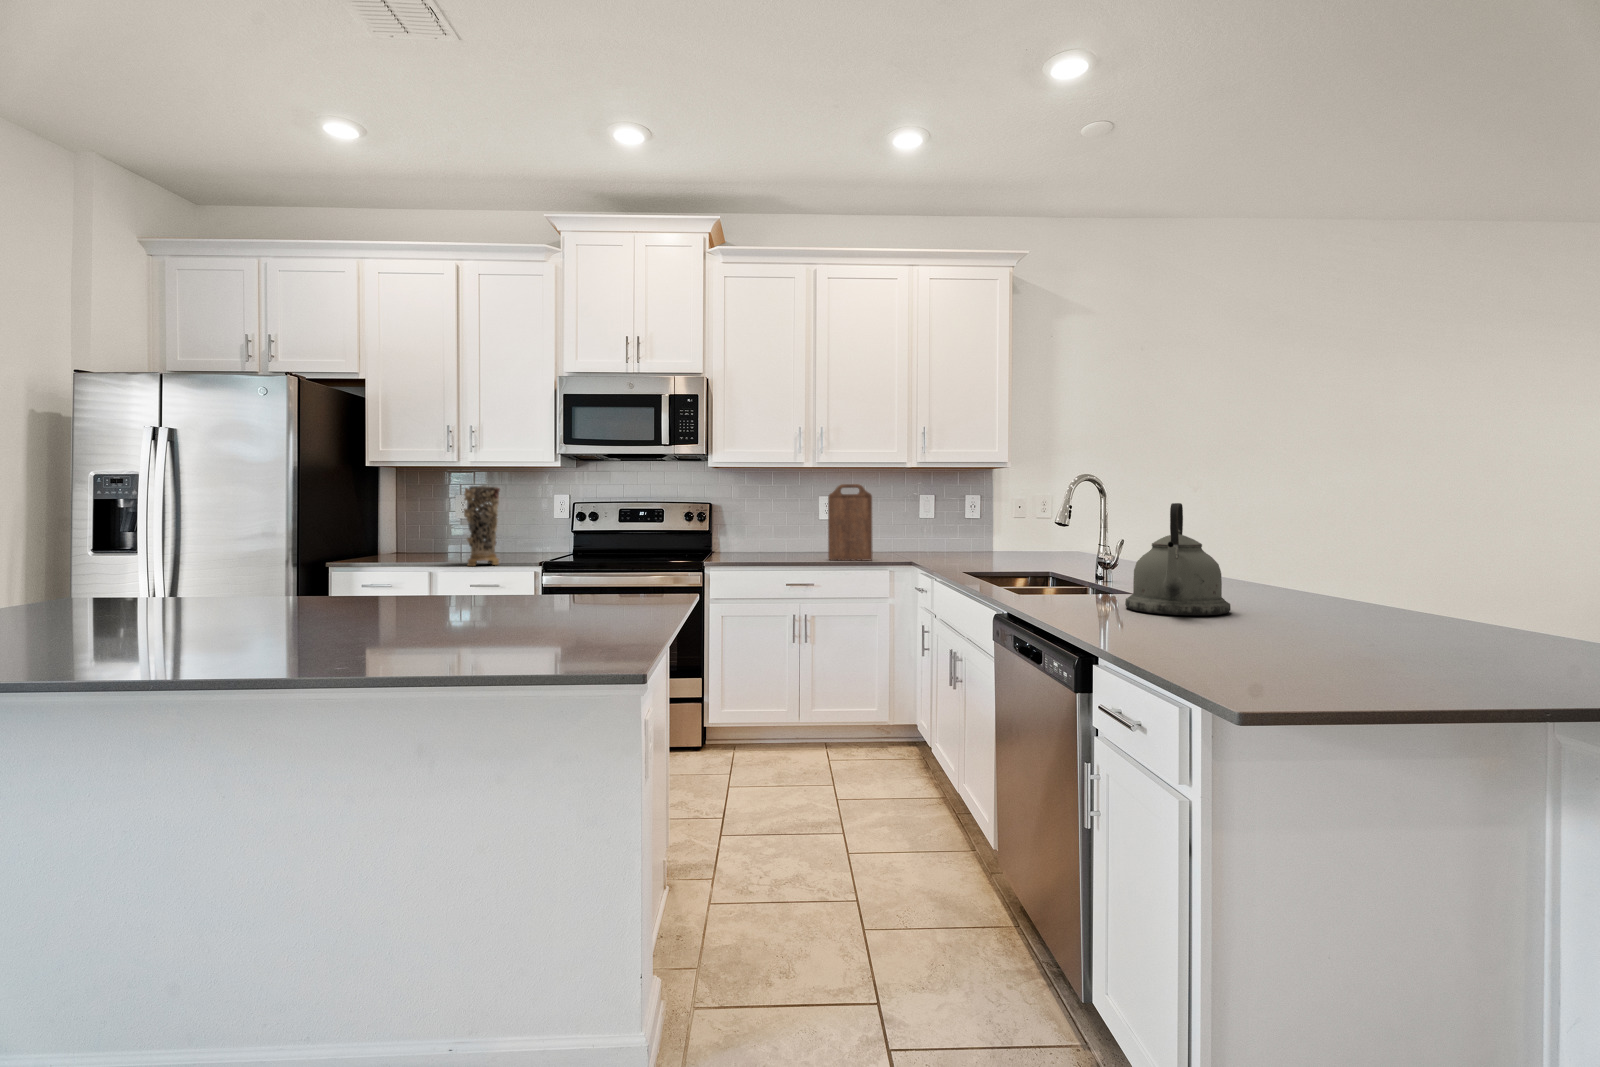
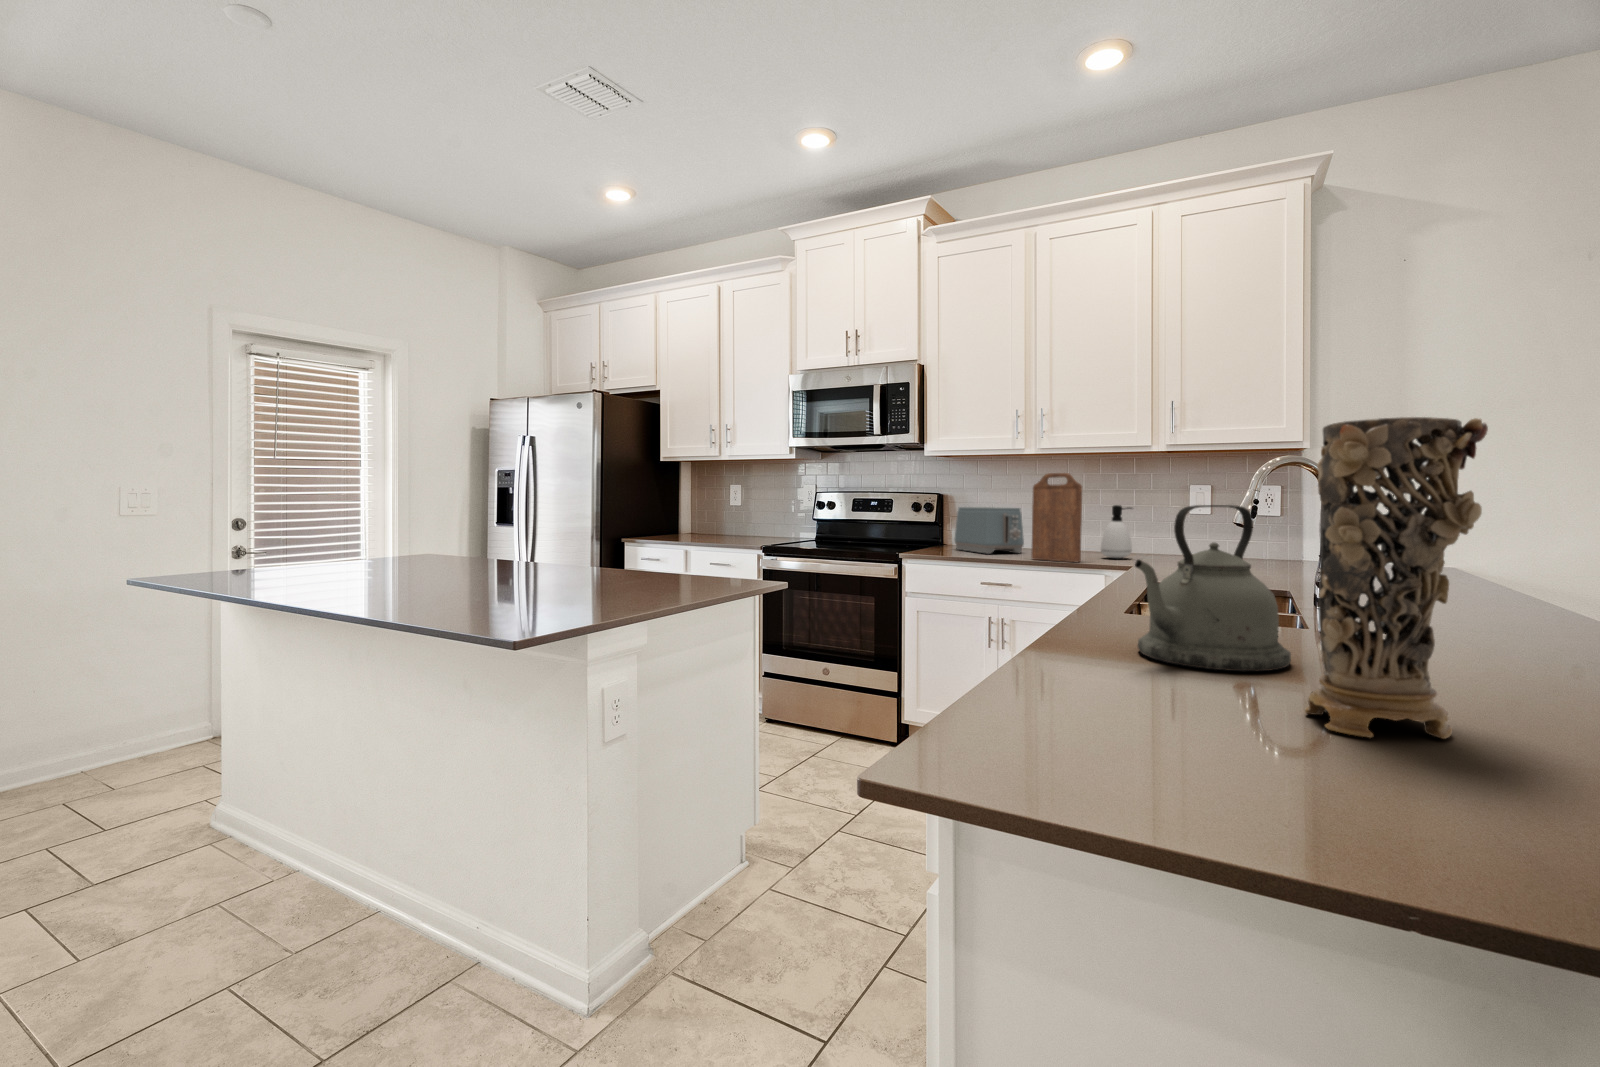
decorative vase: present [464,486,500,566] -> present [1305,417,1488,739]
soap dispenser: none [872,512,897,556] -> present [1101,505,1132,558]
toaster: none [734,515,804,558] -> present [955,507,1024,554]

